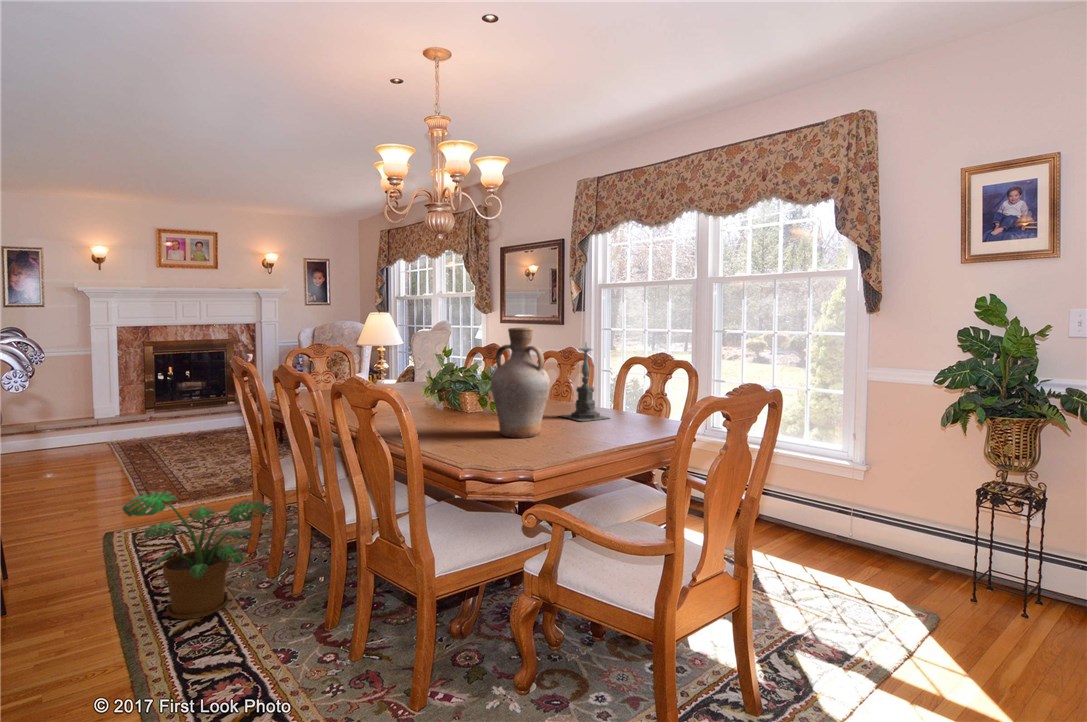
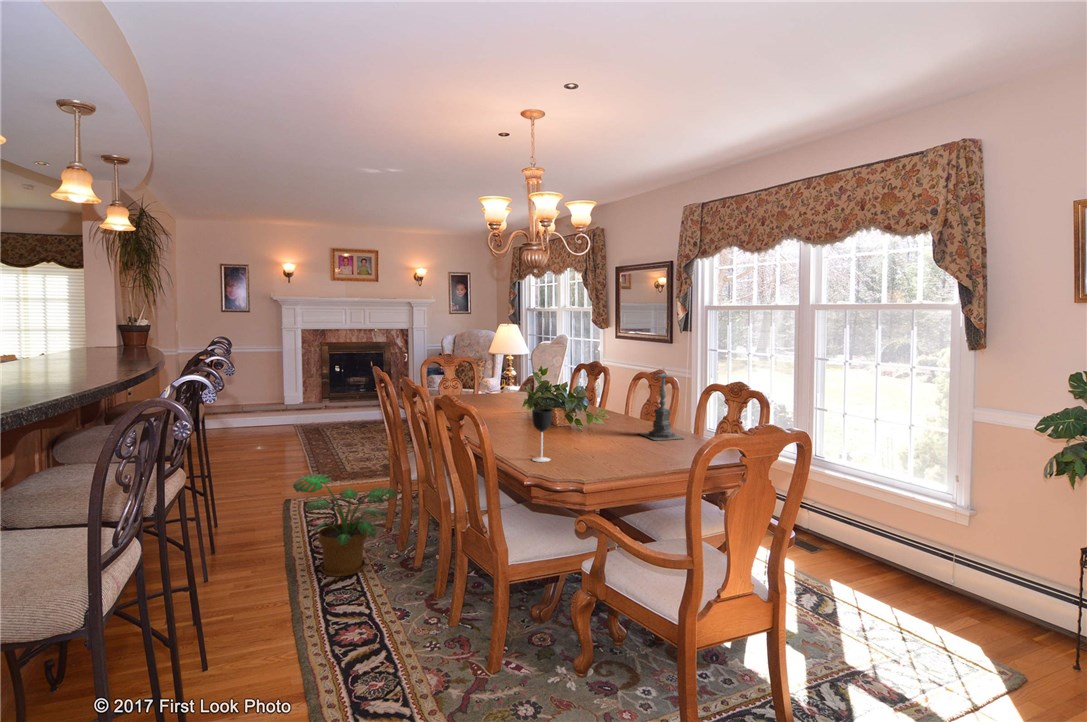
vase: present [491,327,550,438] -> none [571,358,622,454]
wine glass: none [451,387,475,450] -> present [532,409,552,462]

